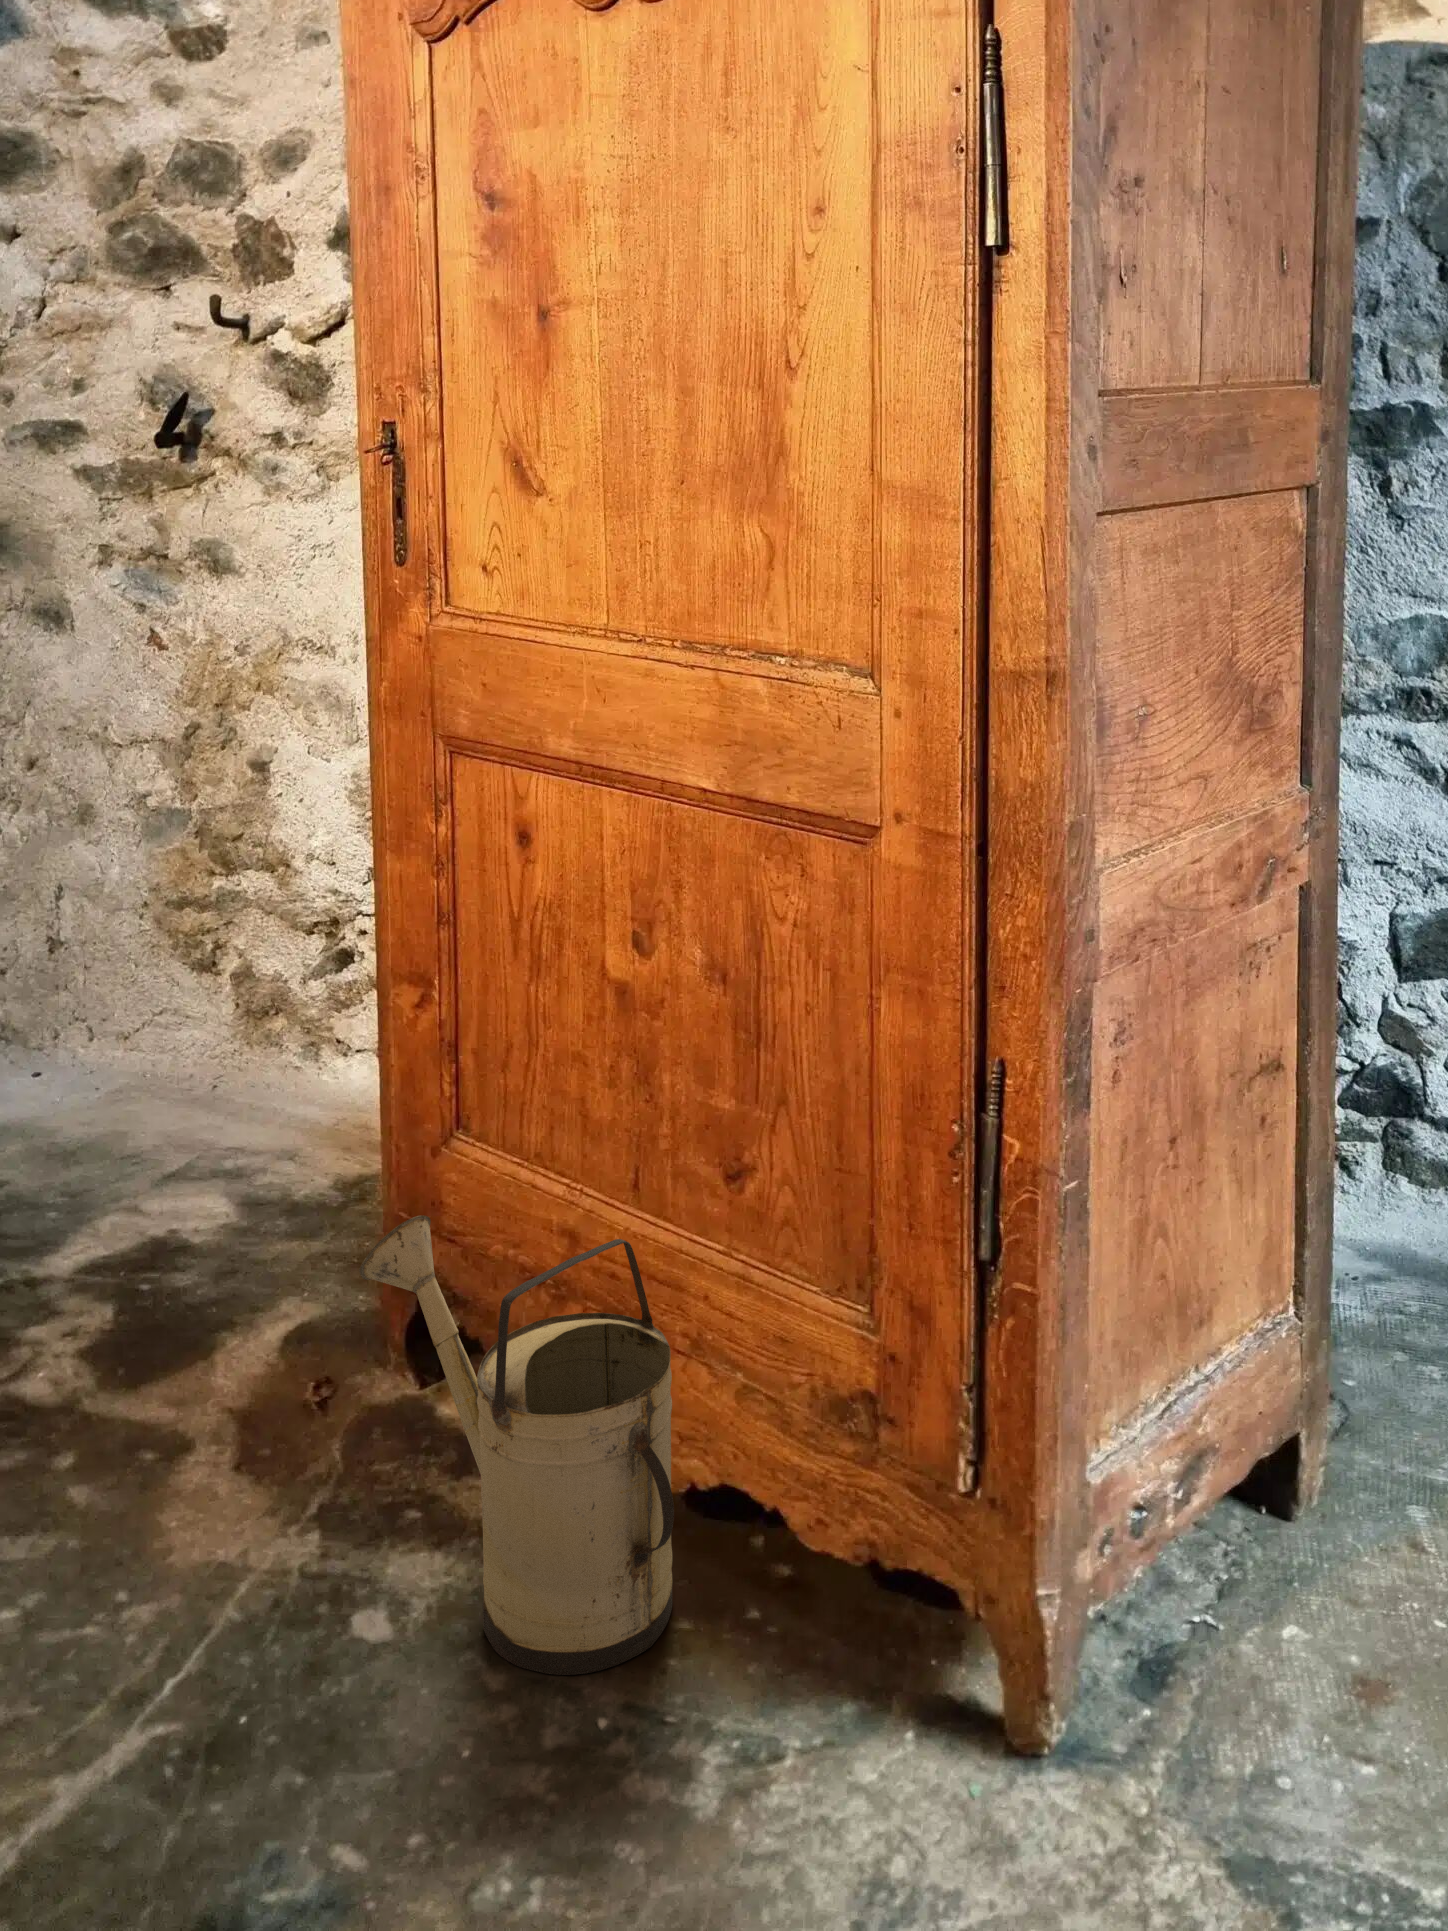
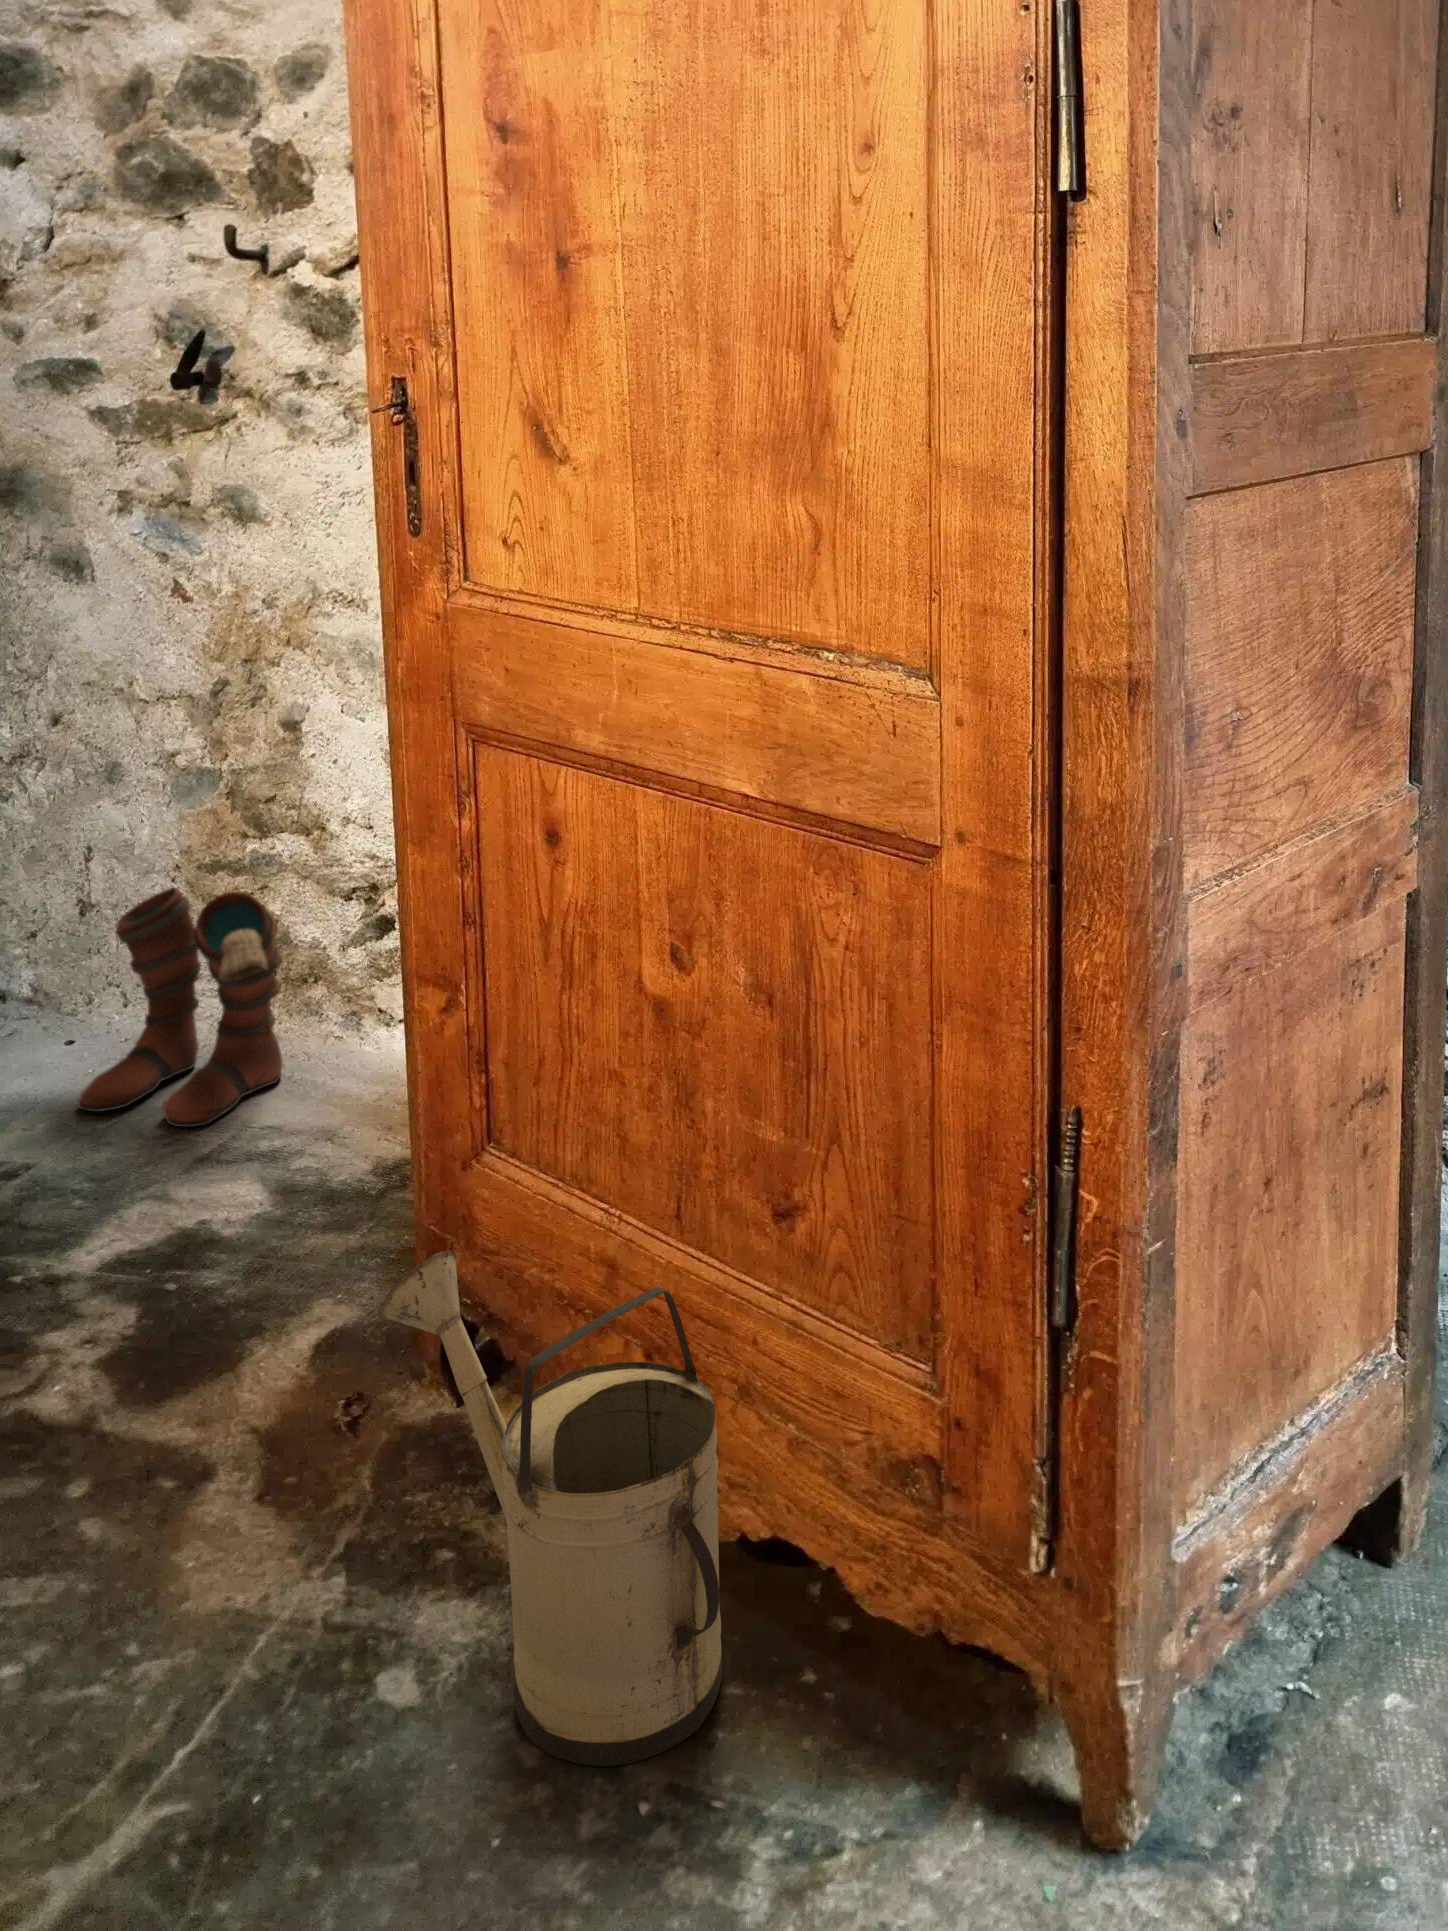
boots: none [44,925,242,1151] -> present [78,888,283,1127]

